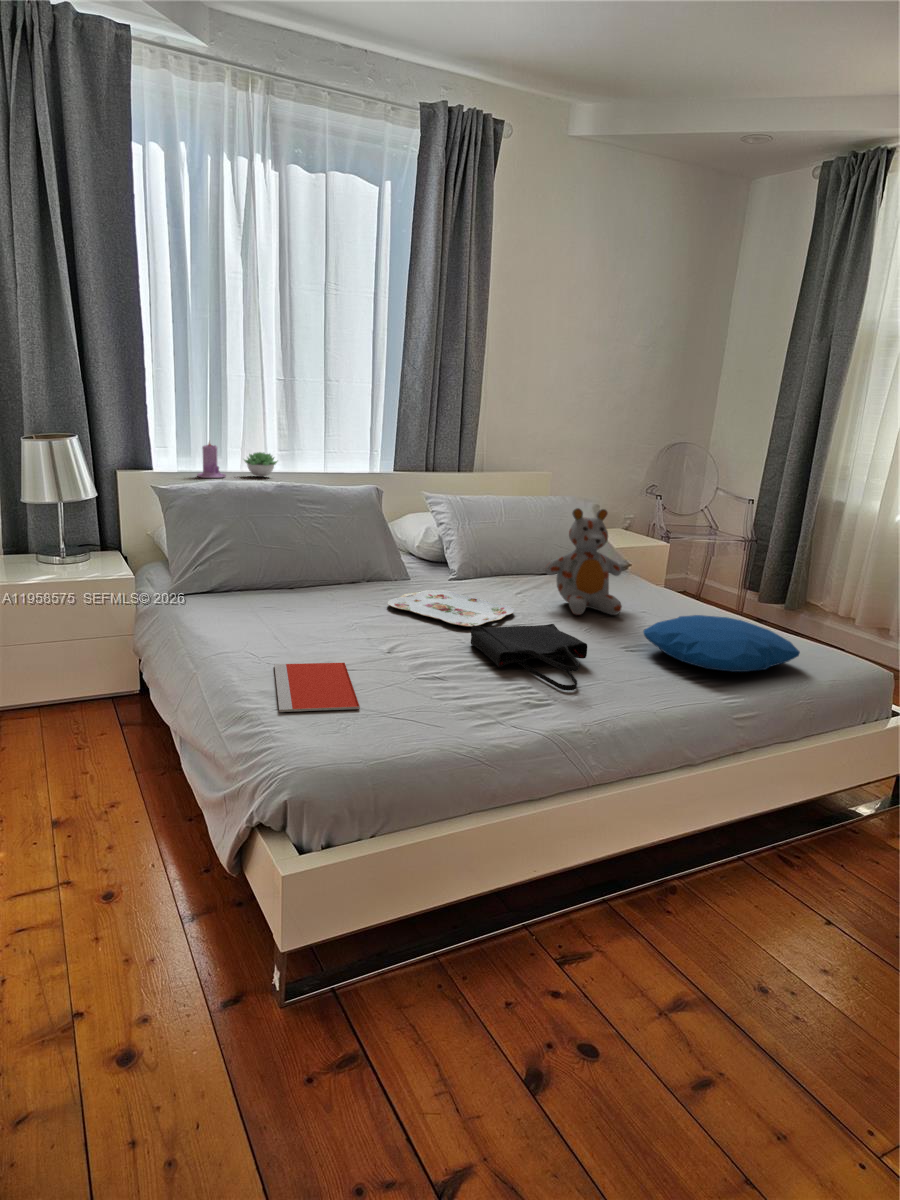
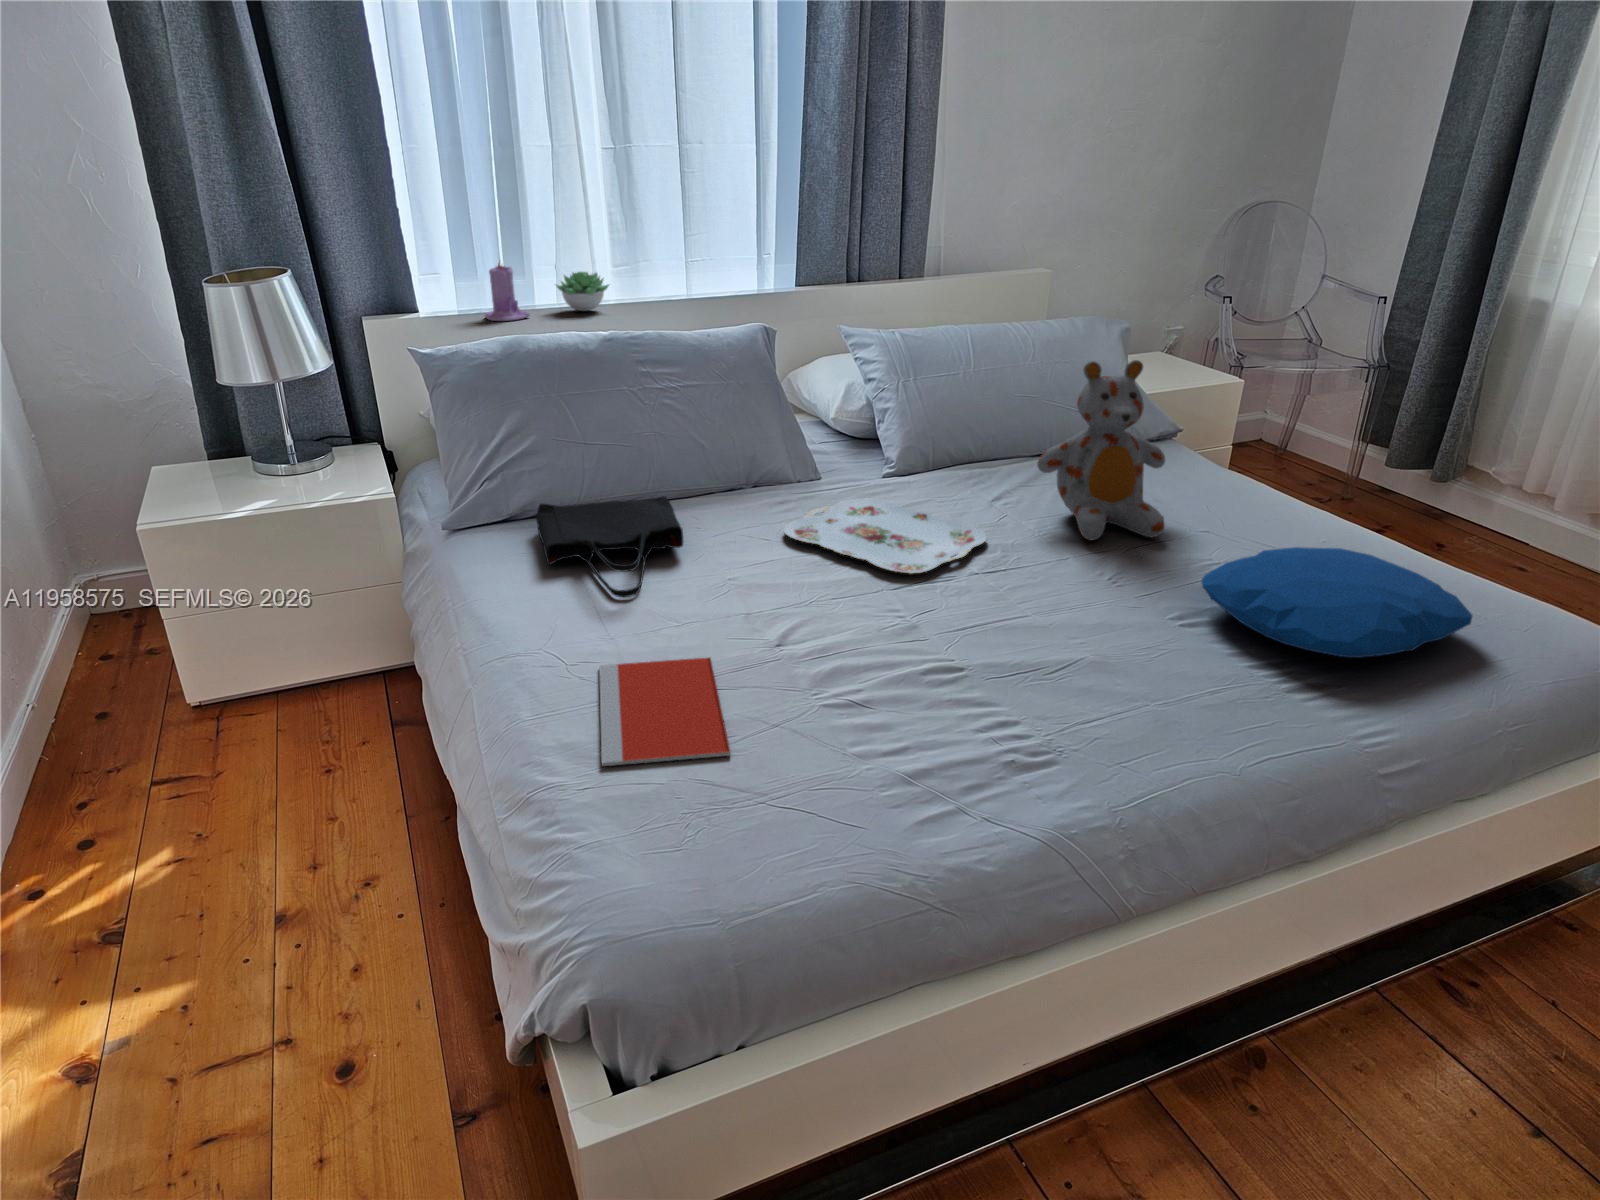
tote bag: present [471,624,587,690] -> present [536,496,683,597]

